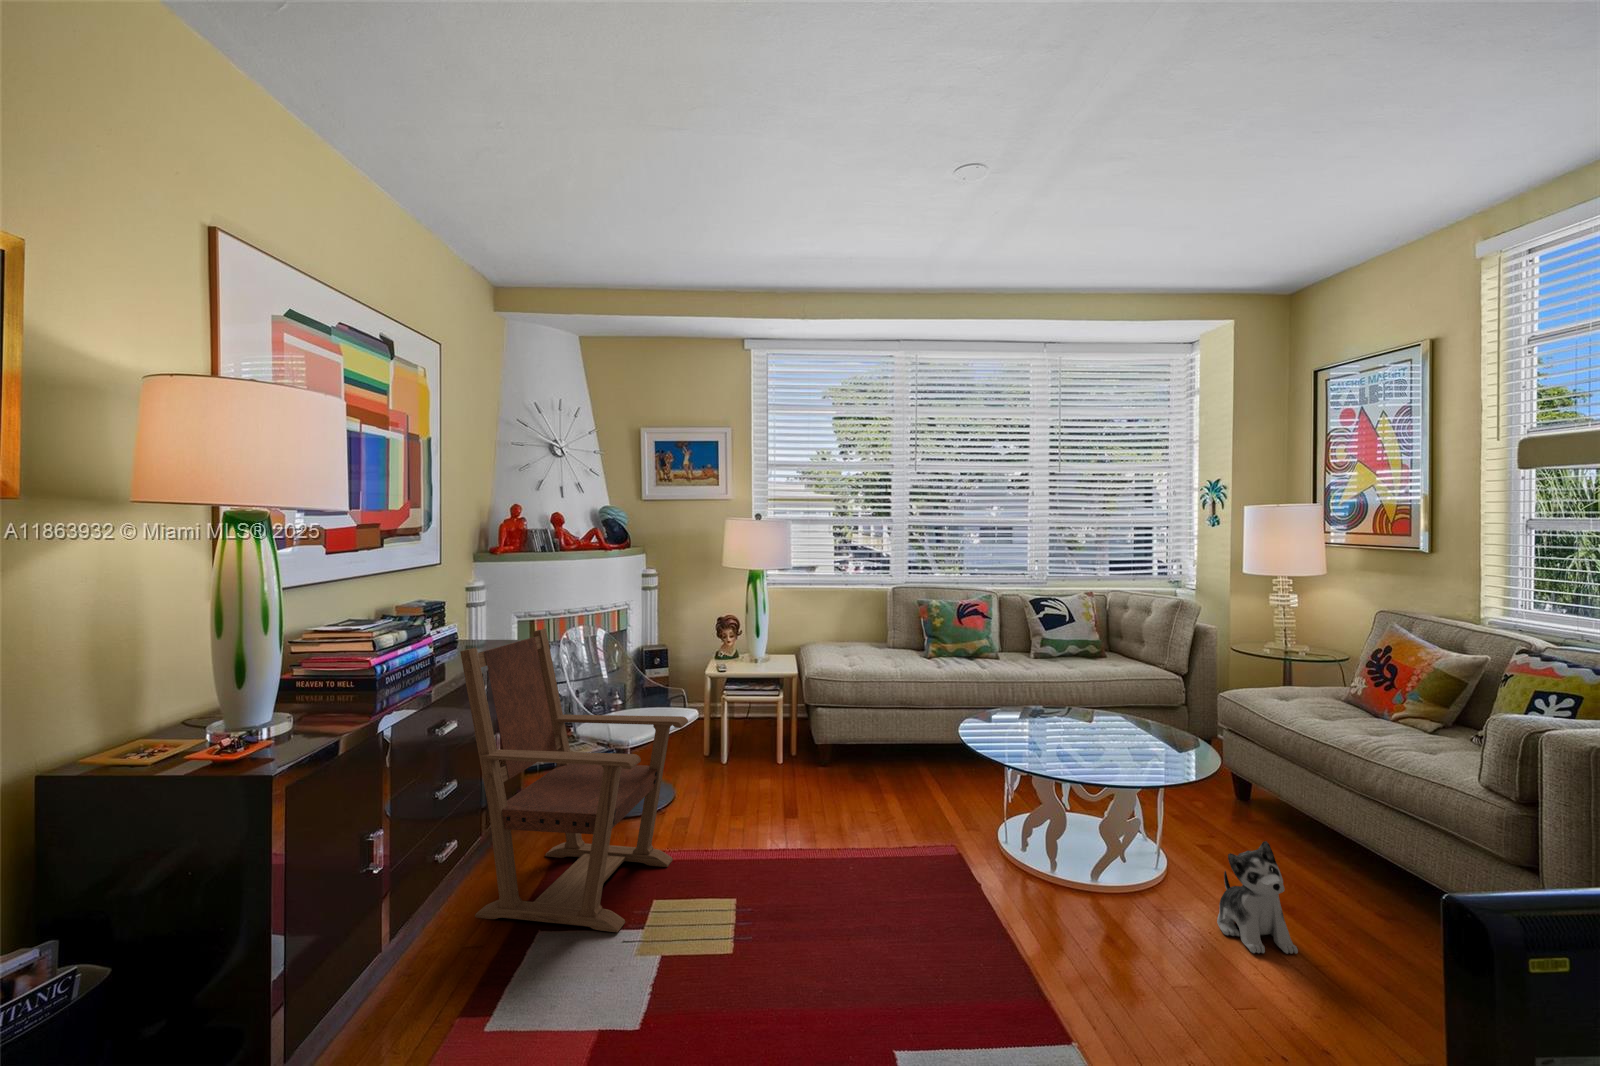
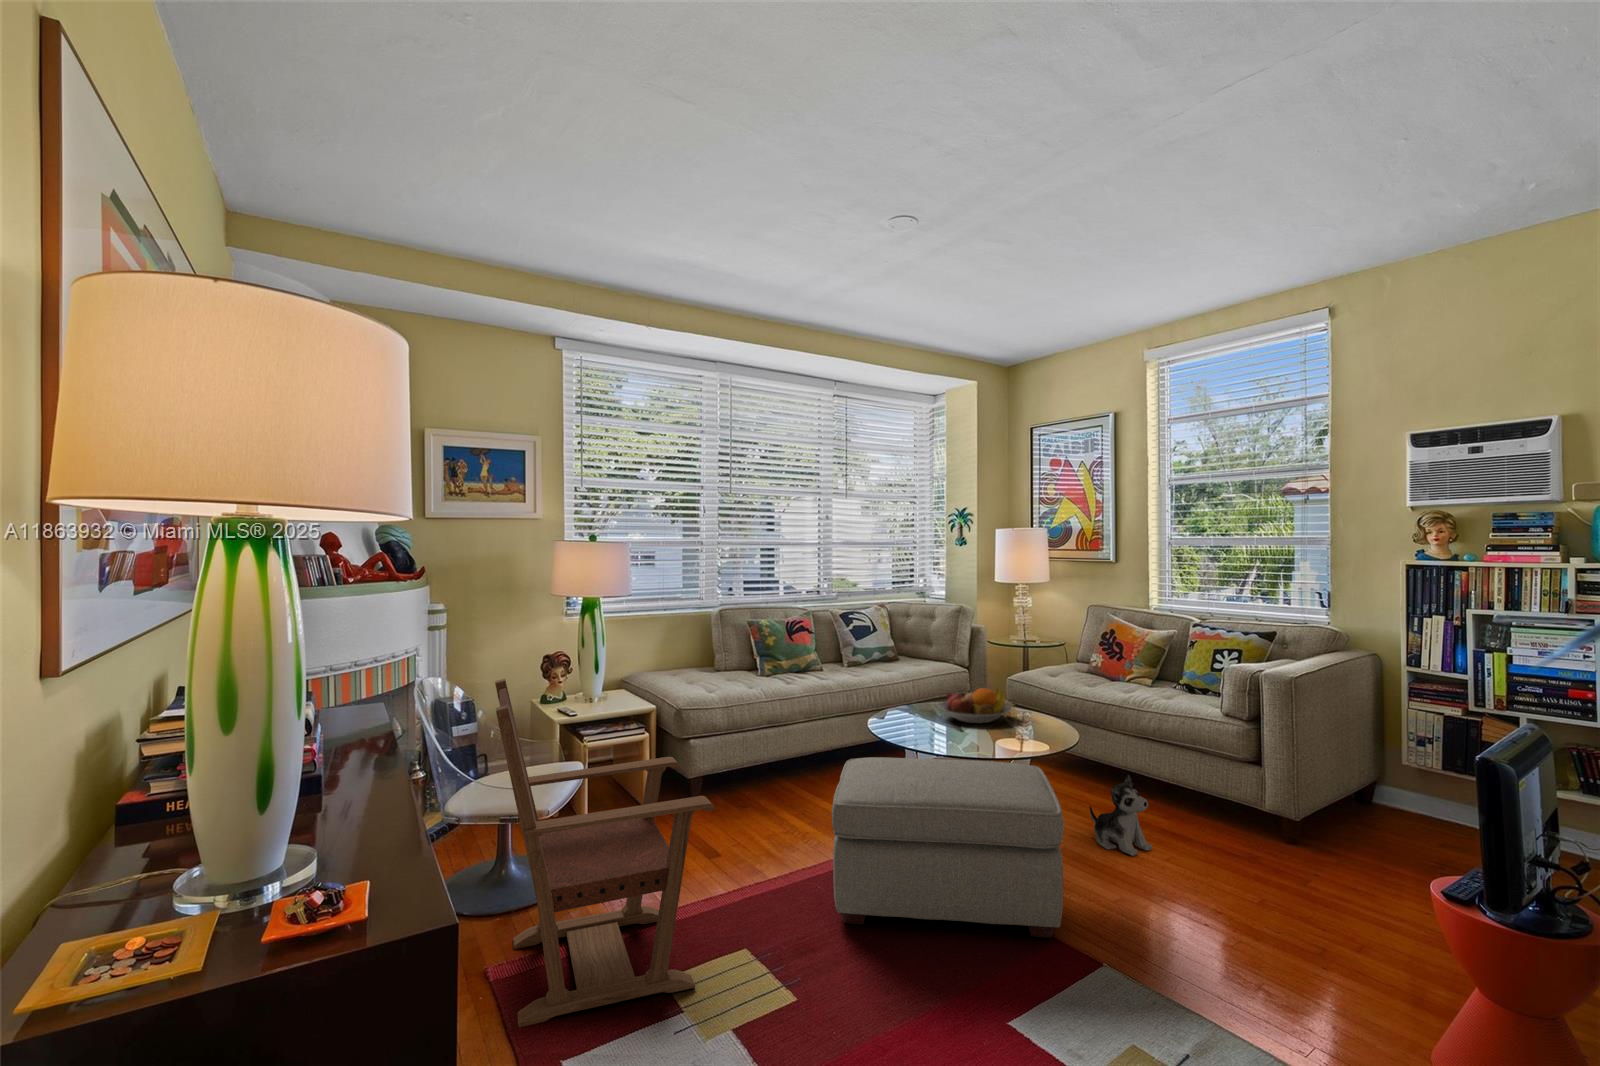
fruit bowl: none [1059,697,1154,740] -> present [938,688,1012,723]
ottoman: none [793,751,1087,1013] -> present [832,757,1064,938]

